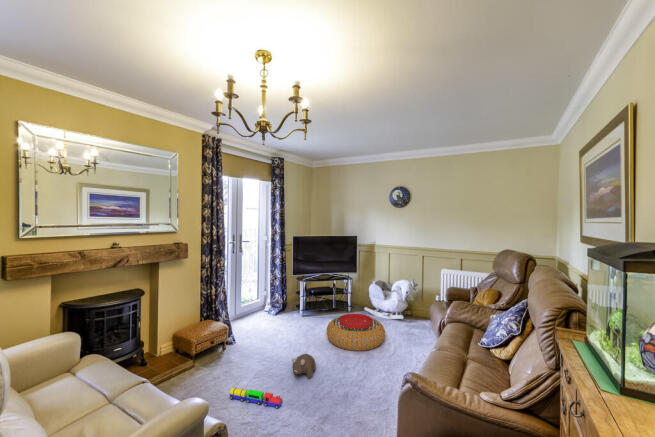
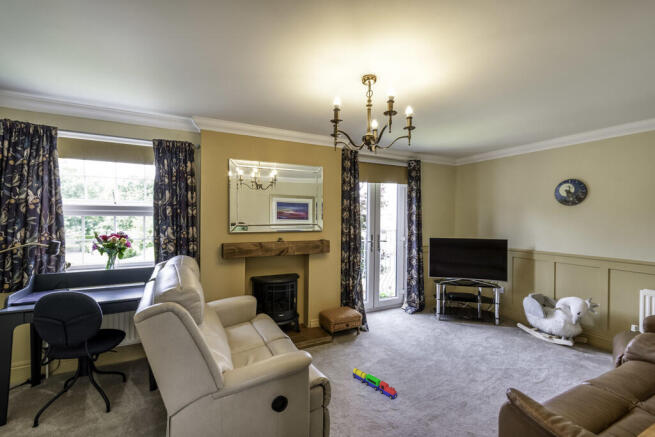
pouf: present [327,314,385,351] -> none [460,326,537,372]
plush toy: present [291,354,316,379] -> none [411,355,439,382]

